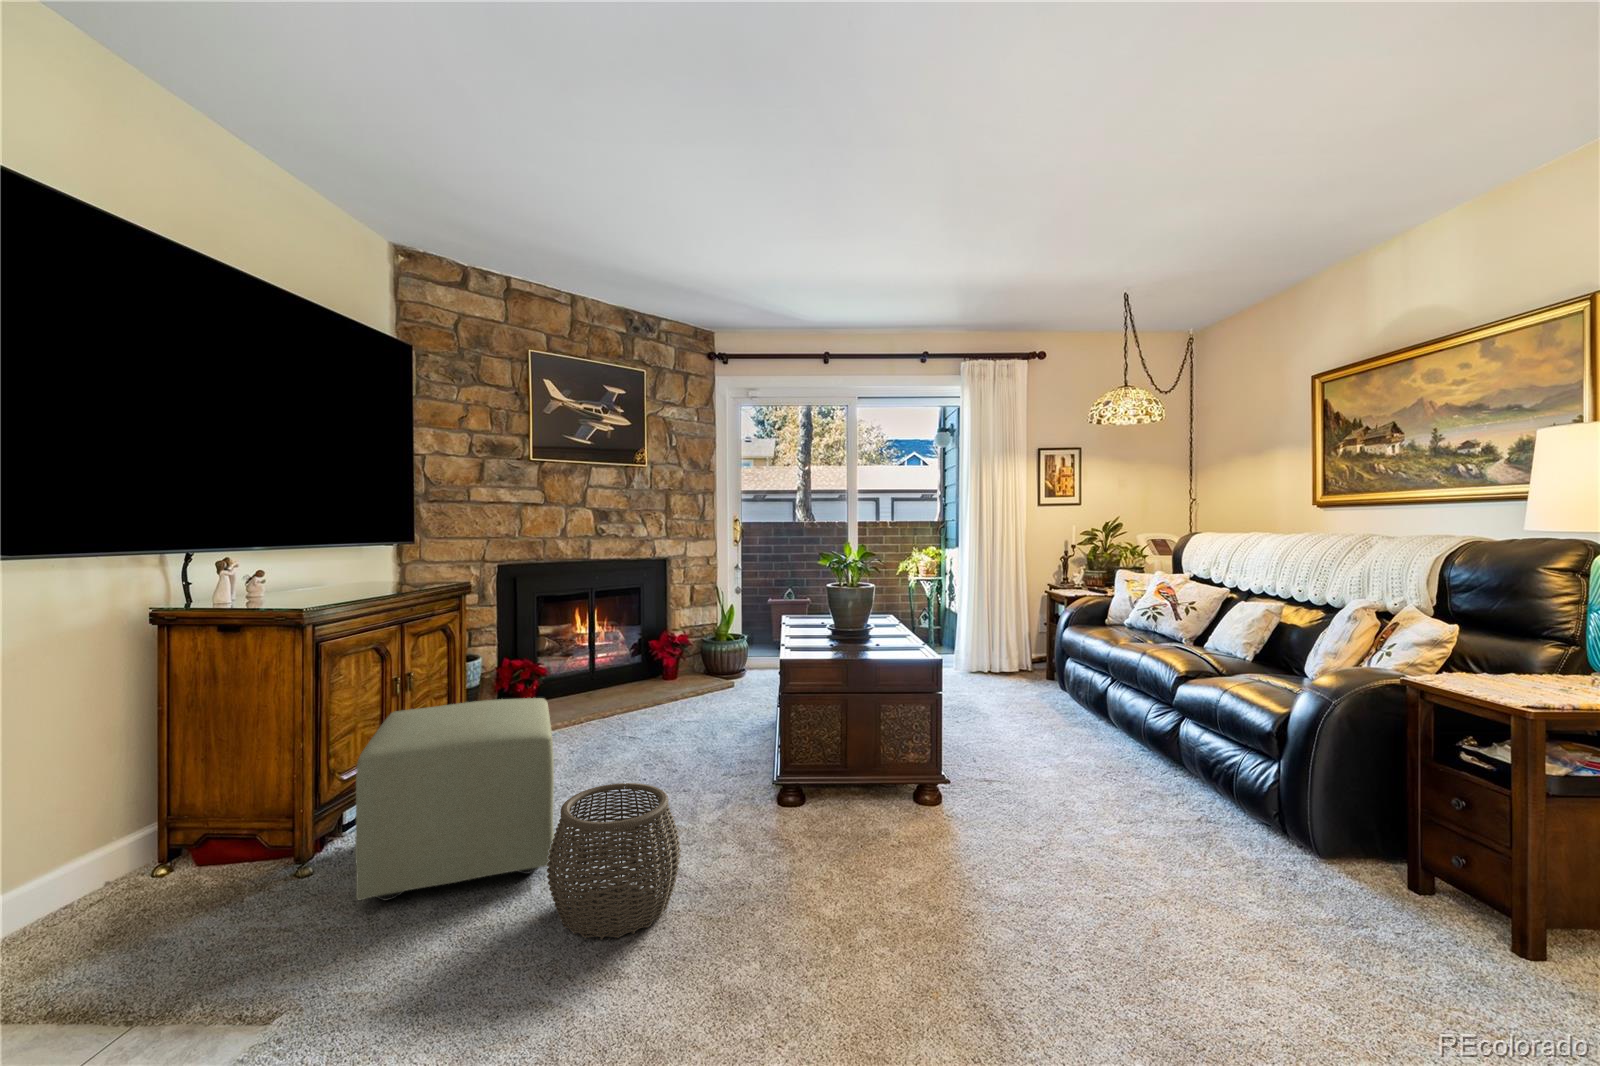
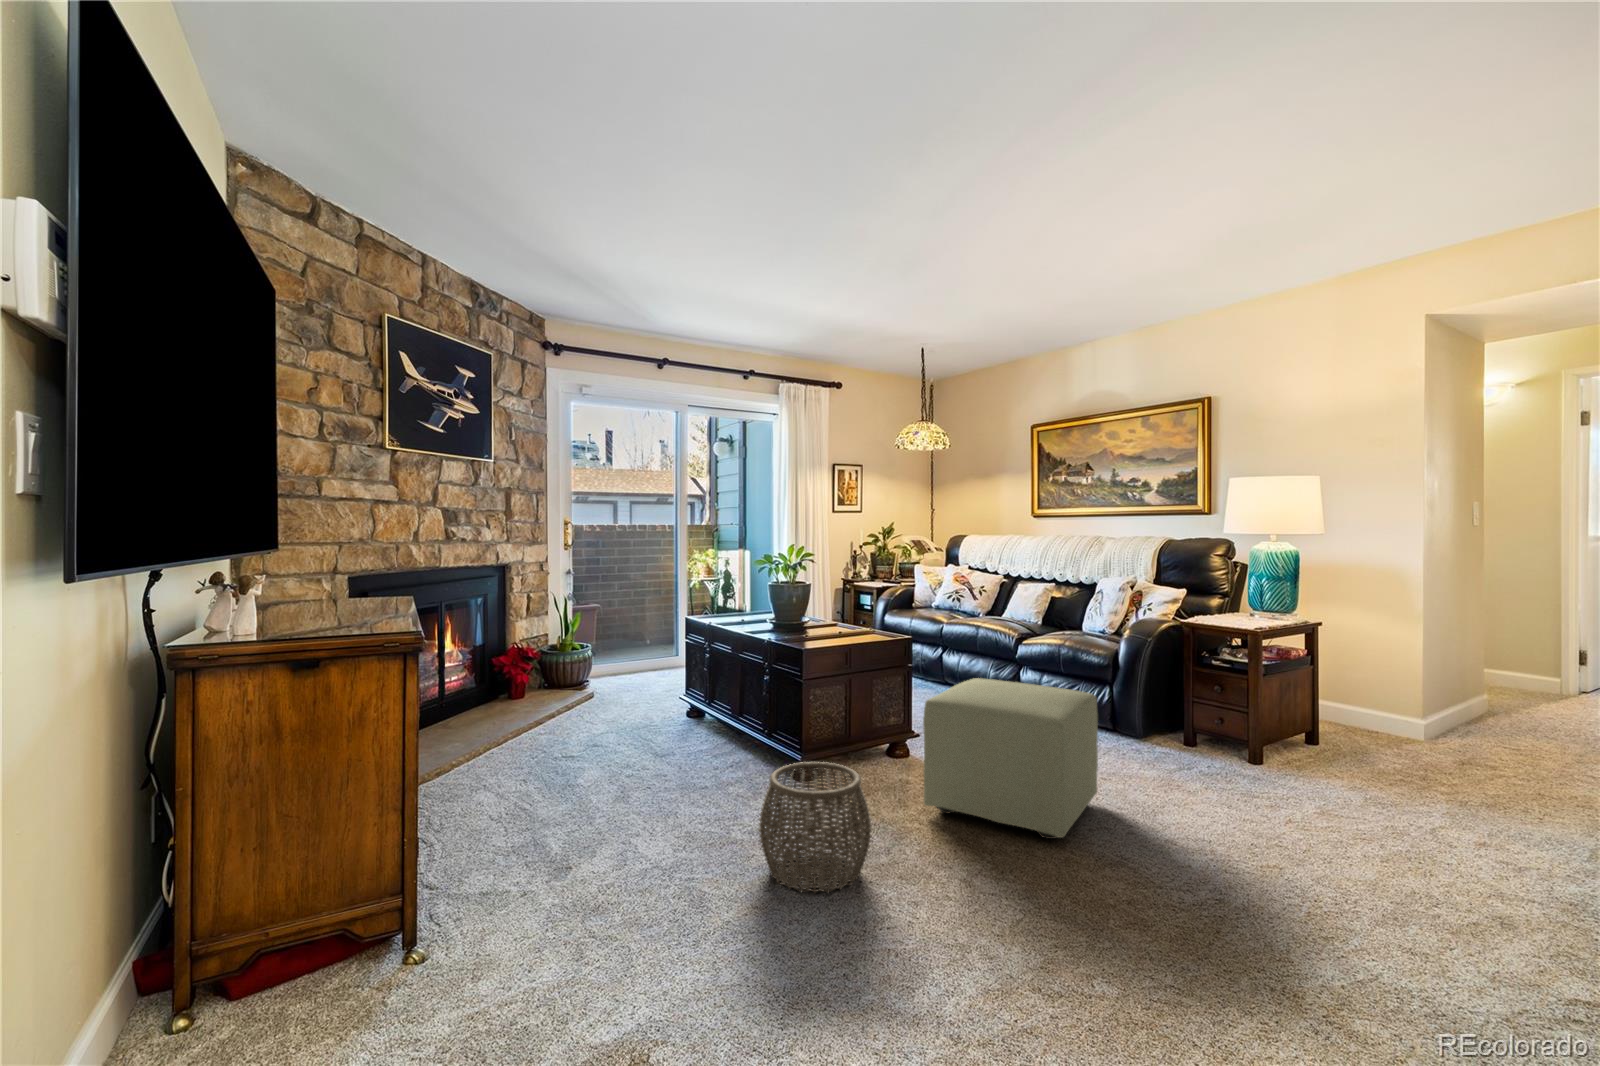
ottoman: present [355,698,554,901] -> present [923,678,1098,839]

